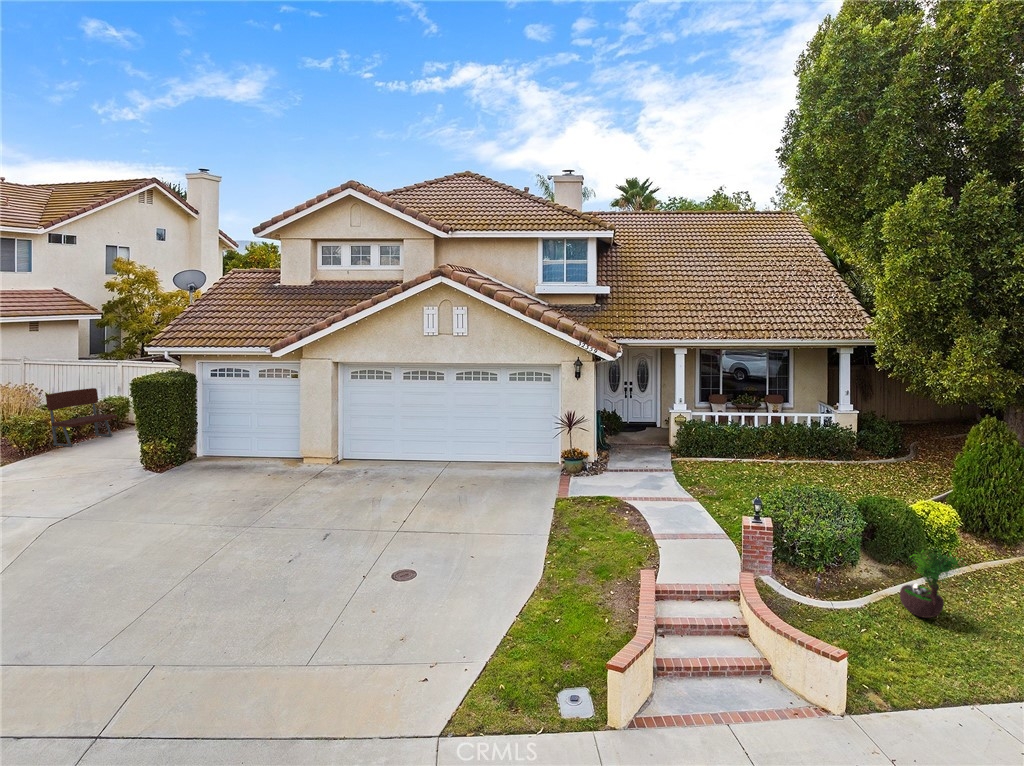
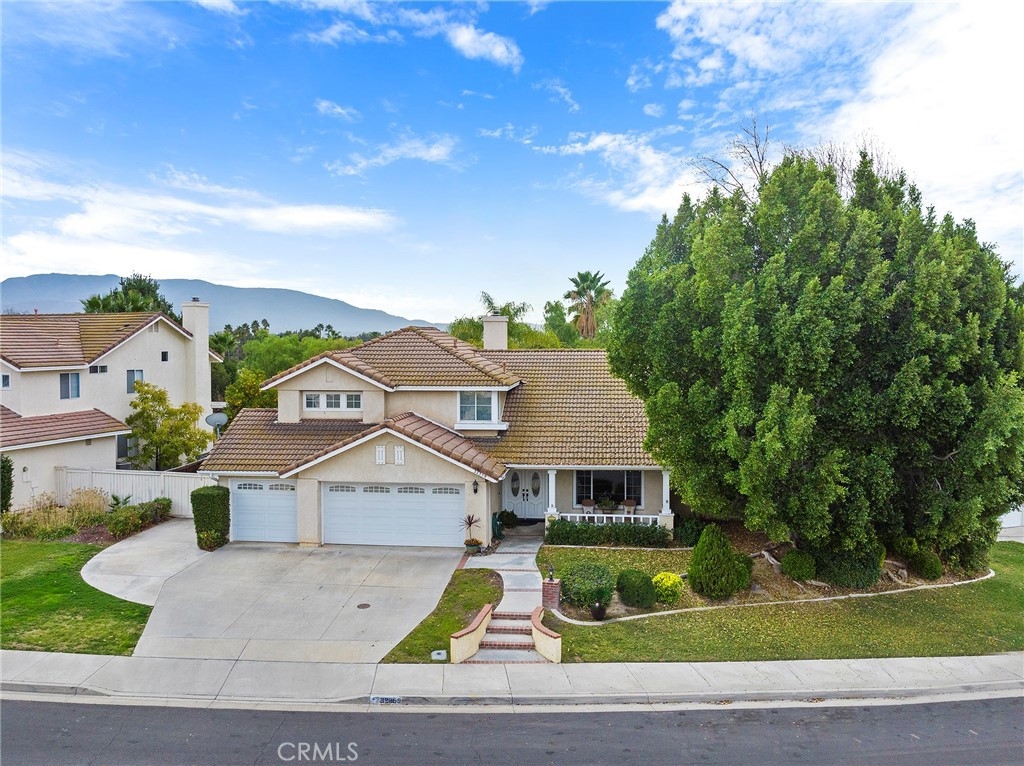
bench: present [46,388,117,447] -> none [121,496,161,538]

